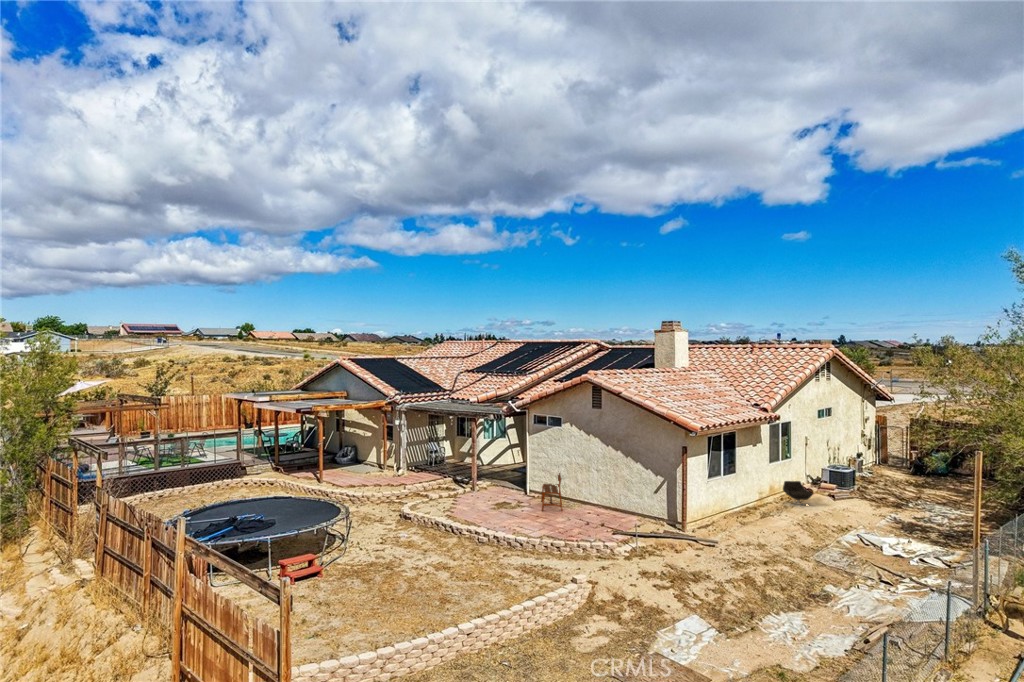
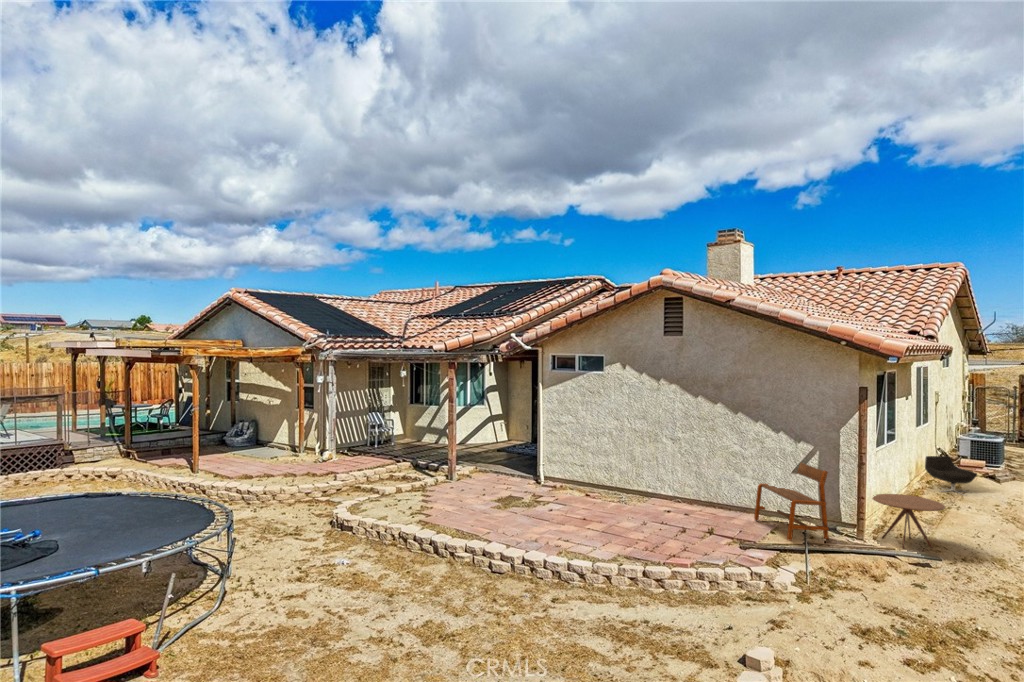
bench: present [541,473,563,511] -> present [754,463,829,540]
round table: none [705,506,743,538] -> present [873,494,945,548]

